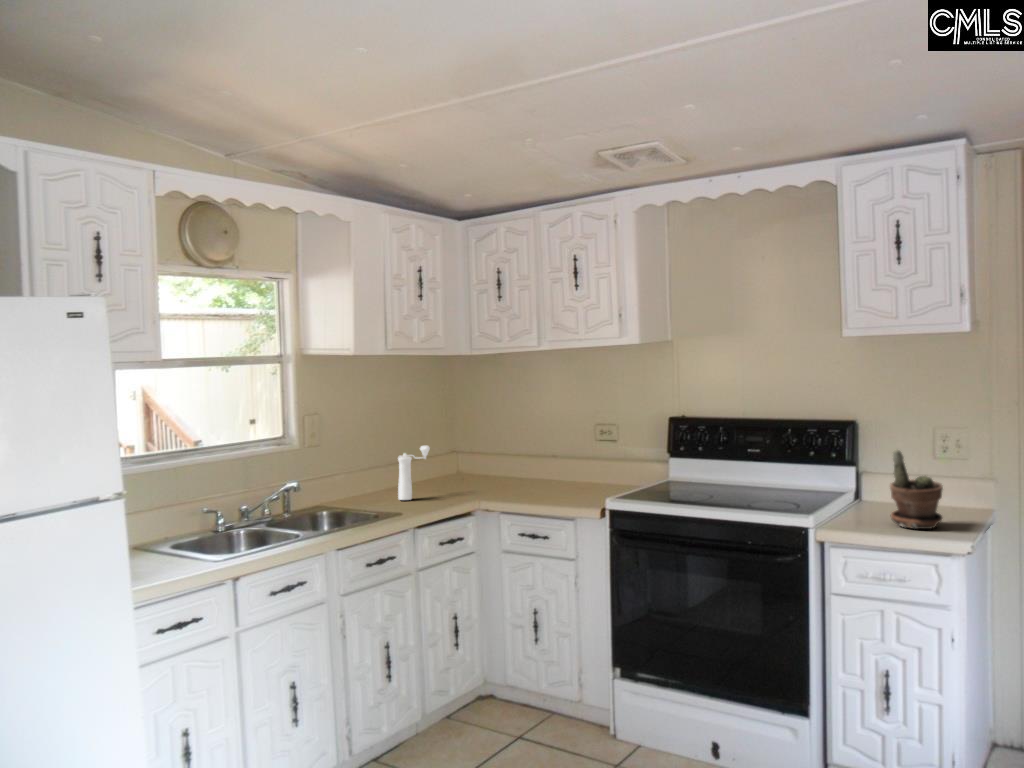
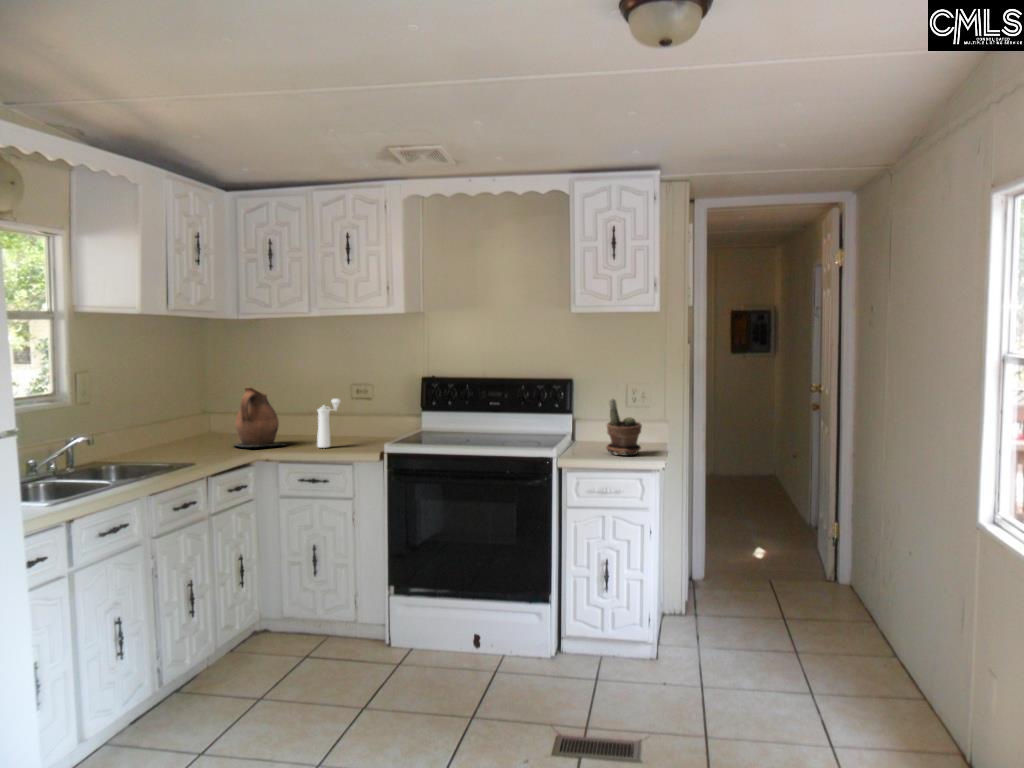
ceramic pitcher: none [457,429,513,495] -> present [233,387,284,447]
pepper mill: present [398,446,430,500] -> present [317,399,340,448]

